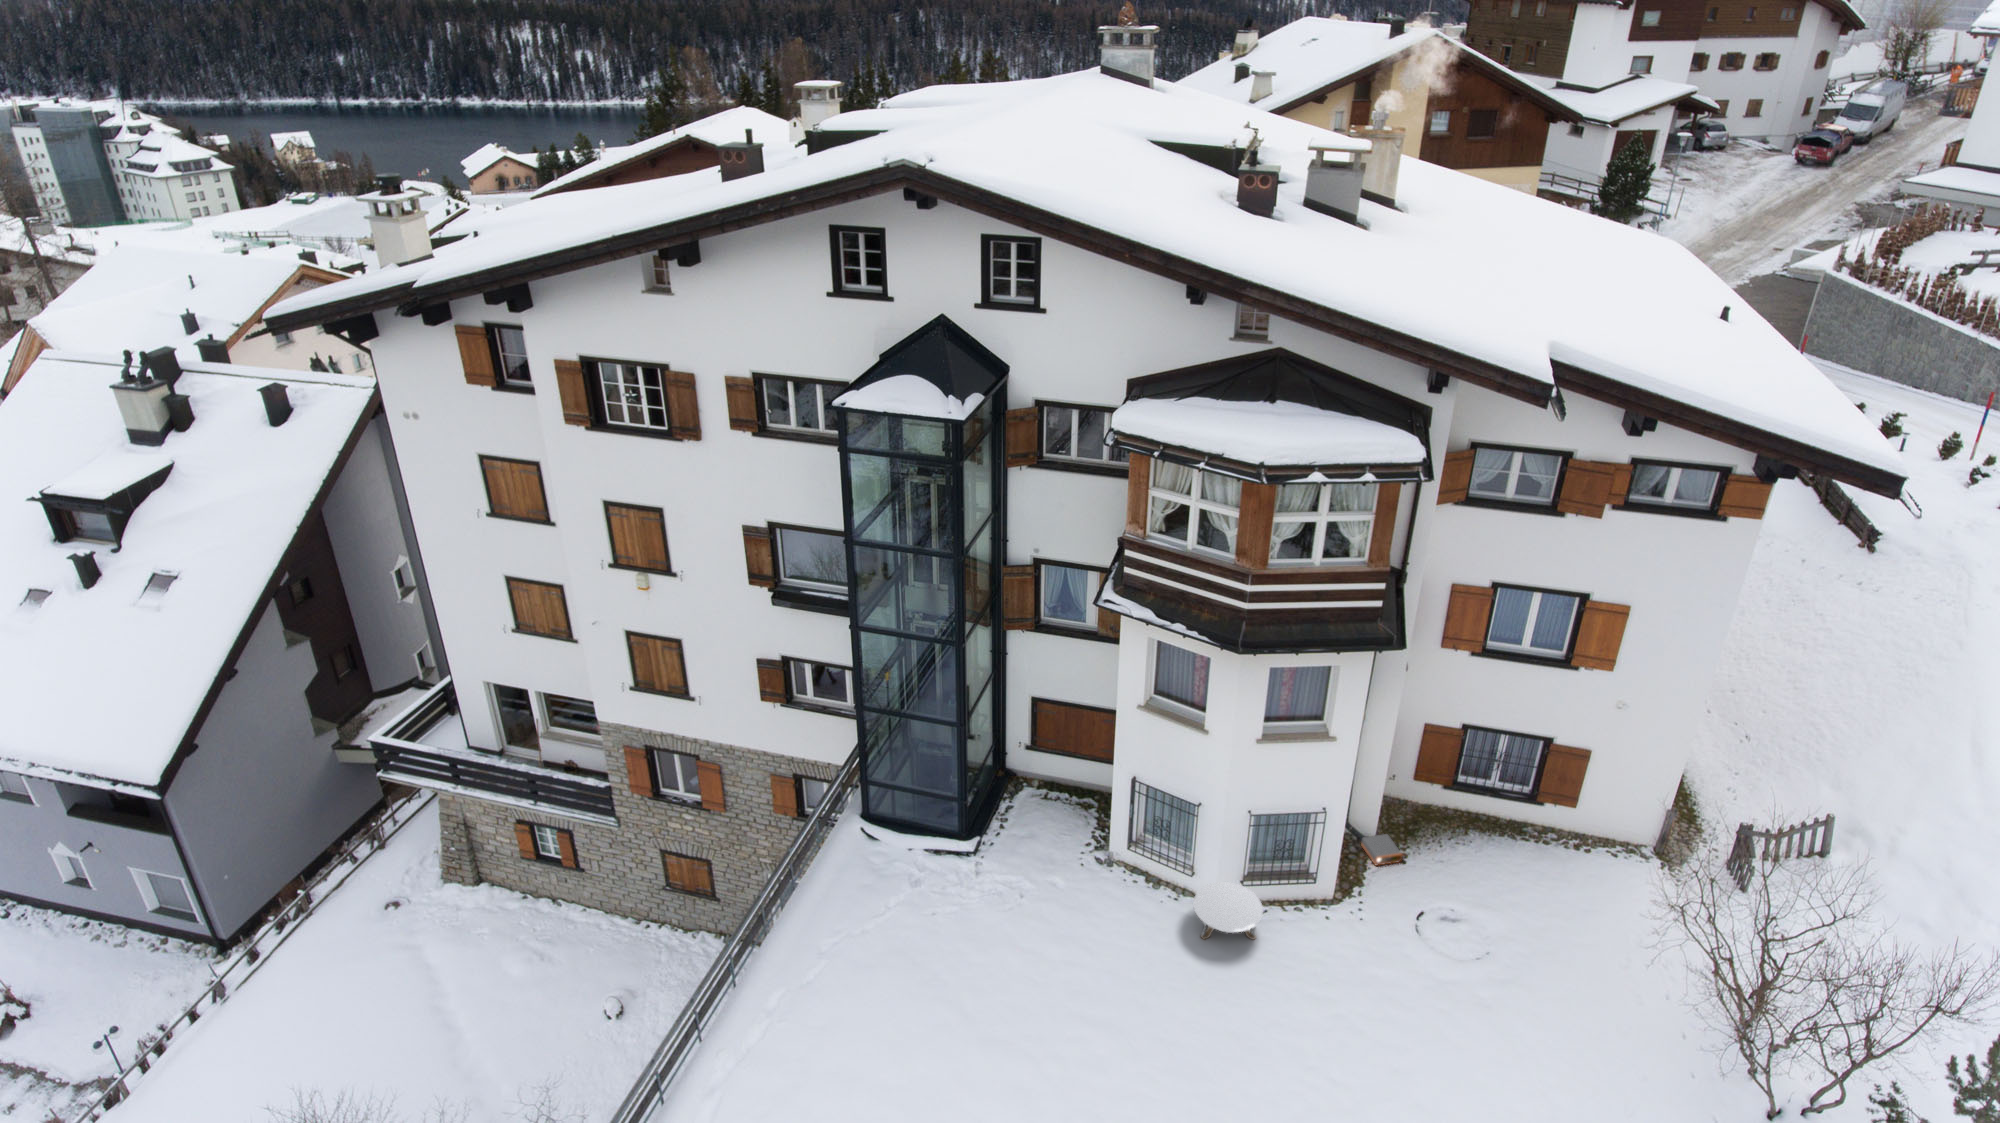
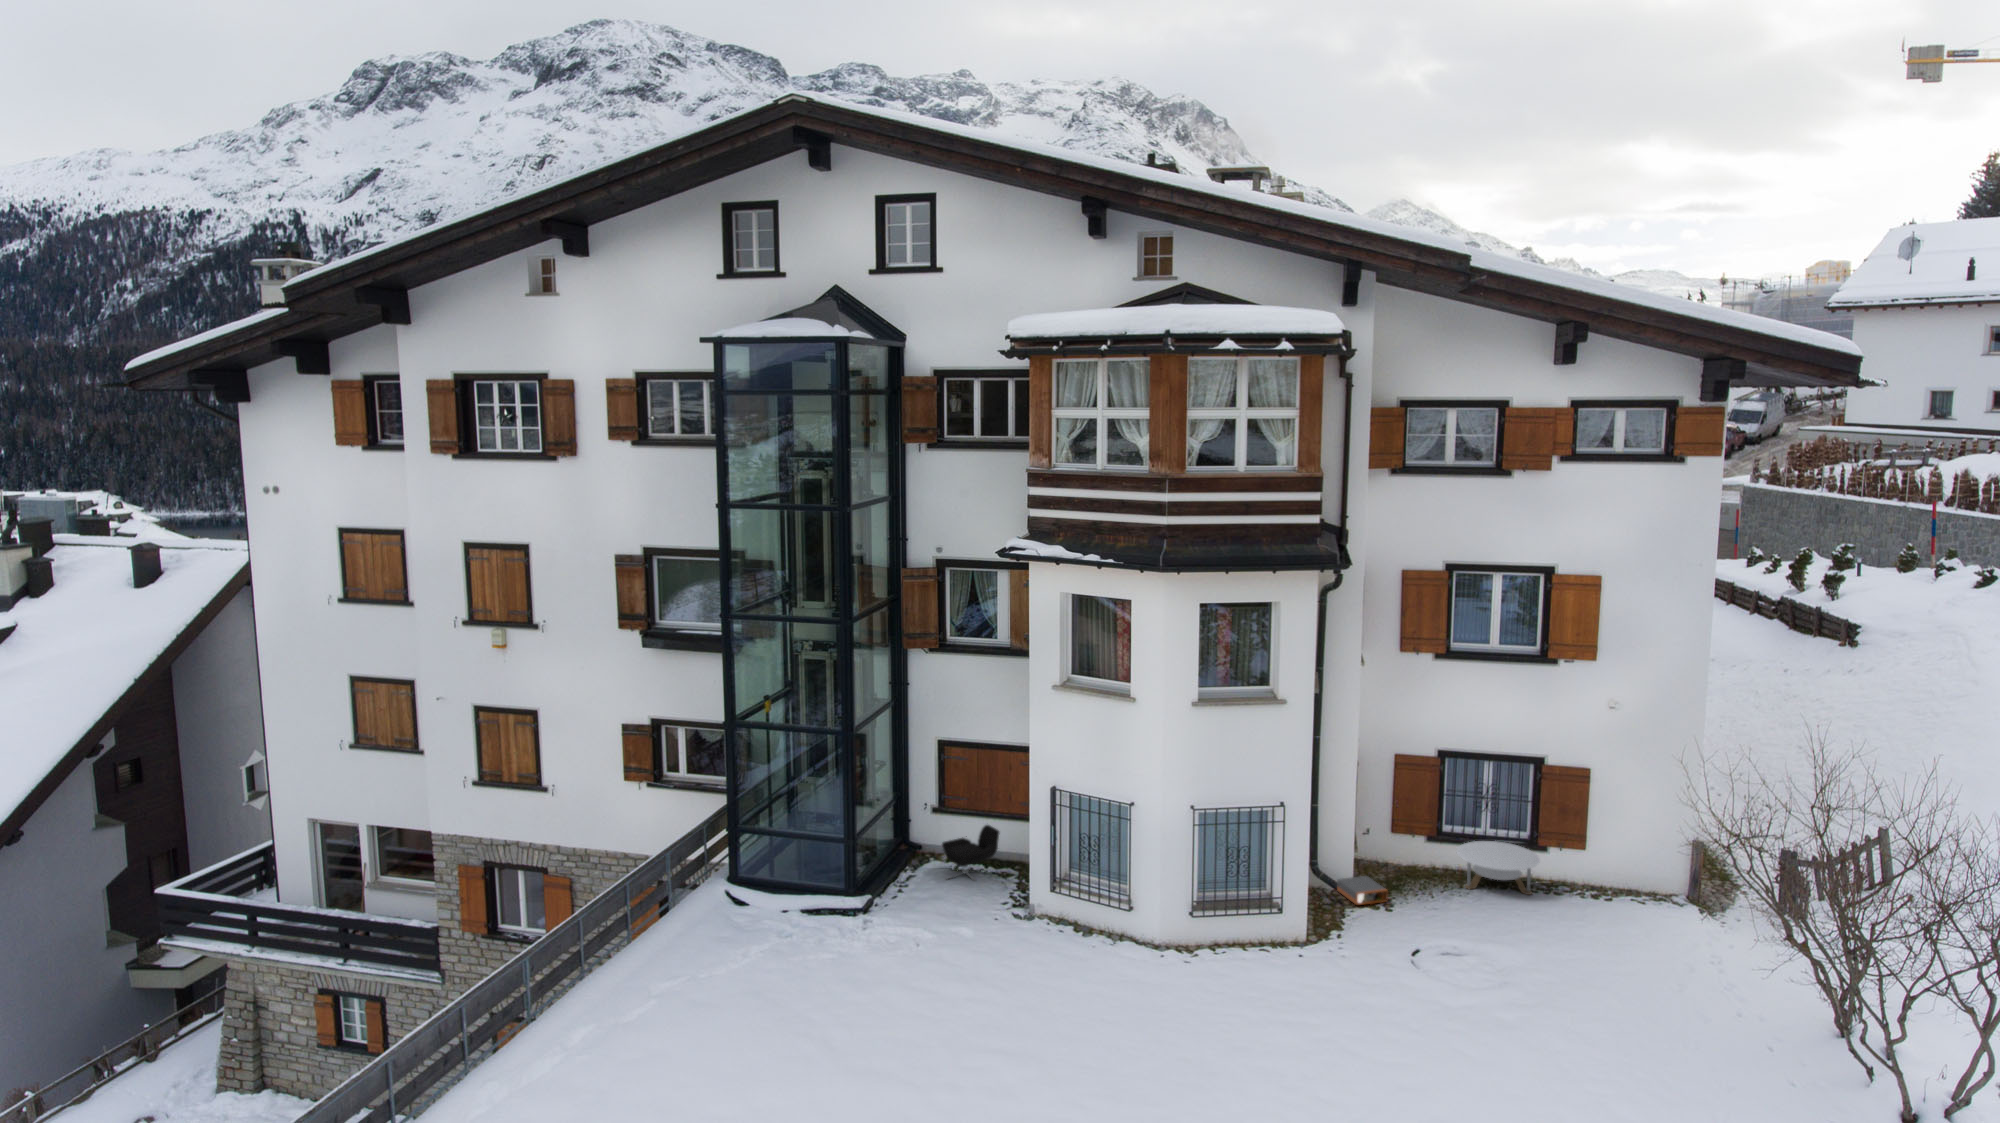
lounge chair: none [1033,759,1083,813] -> present [942,825,1000,880]
round table: present [1193,882,1263,940] -> present [1457,841,1540,895]

